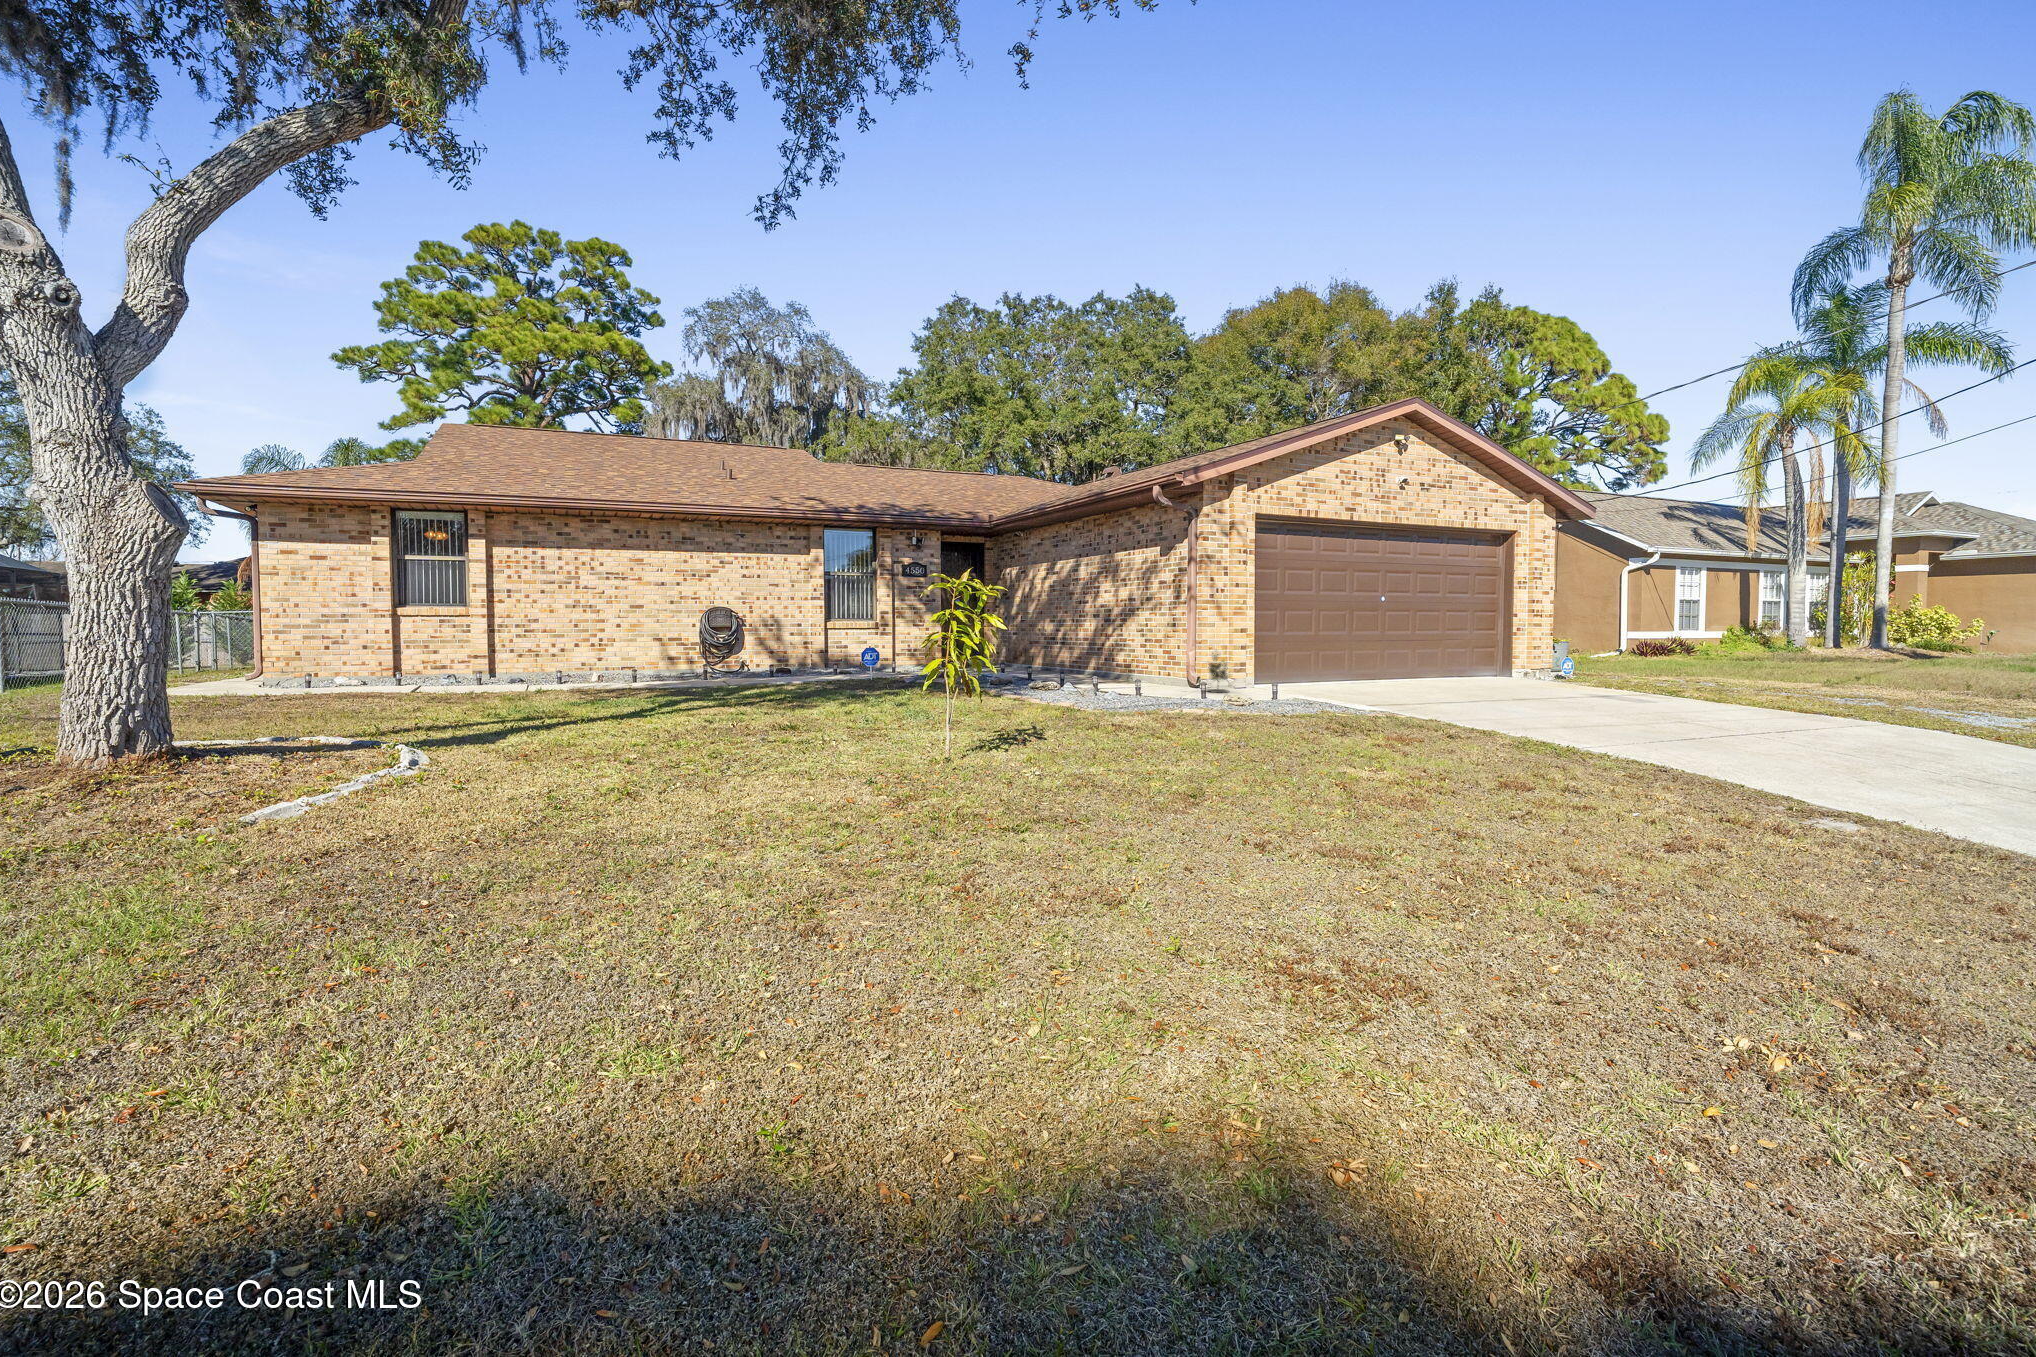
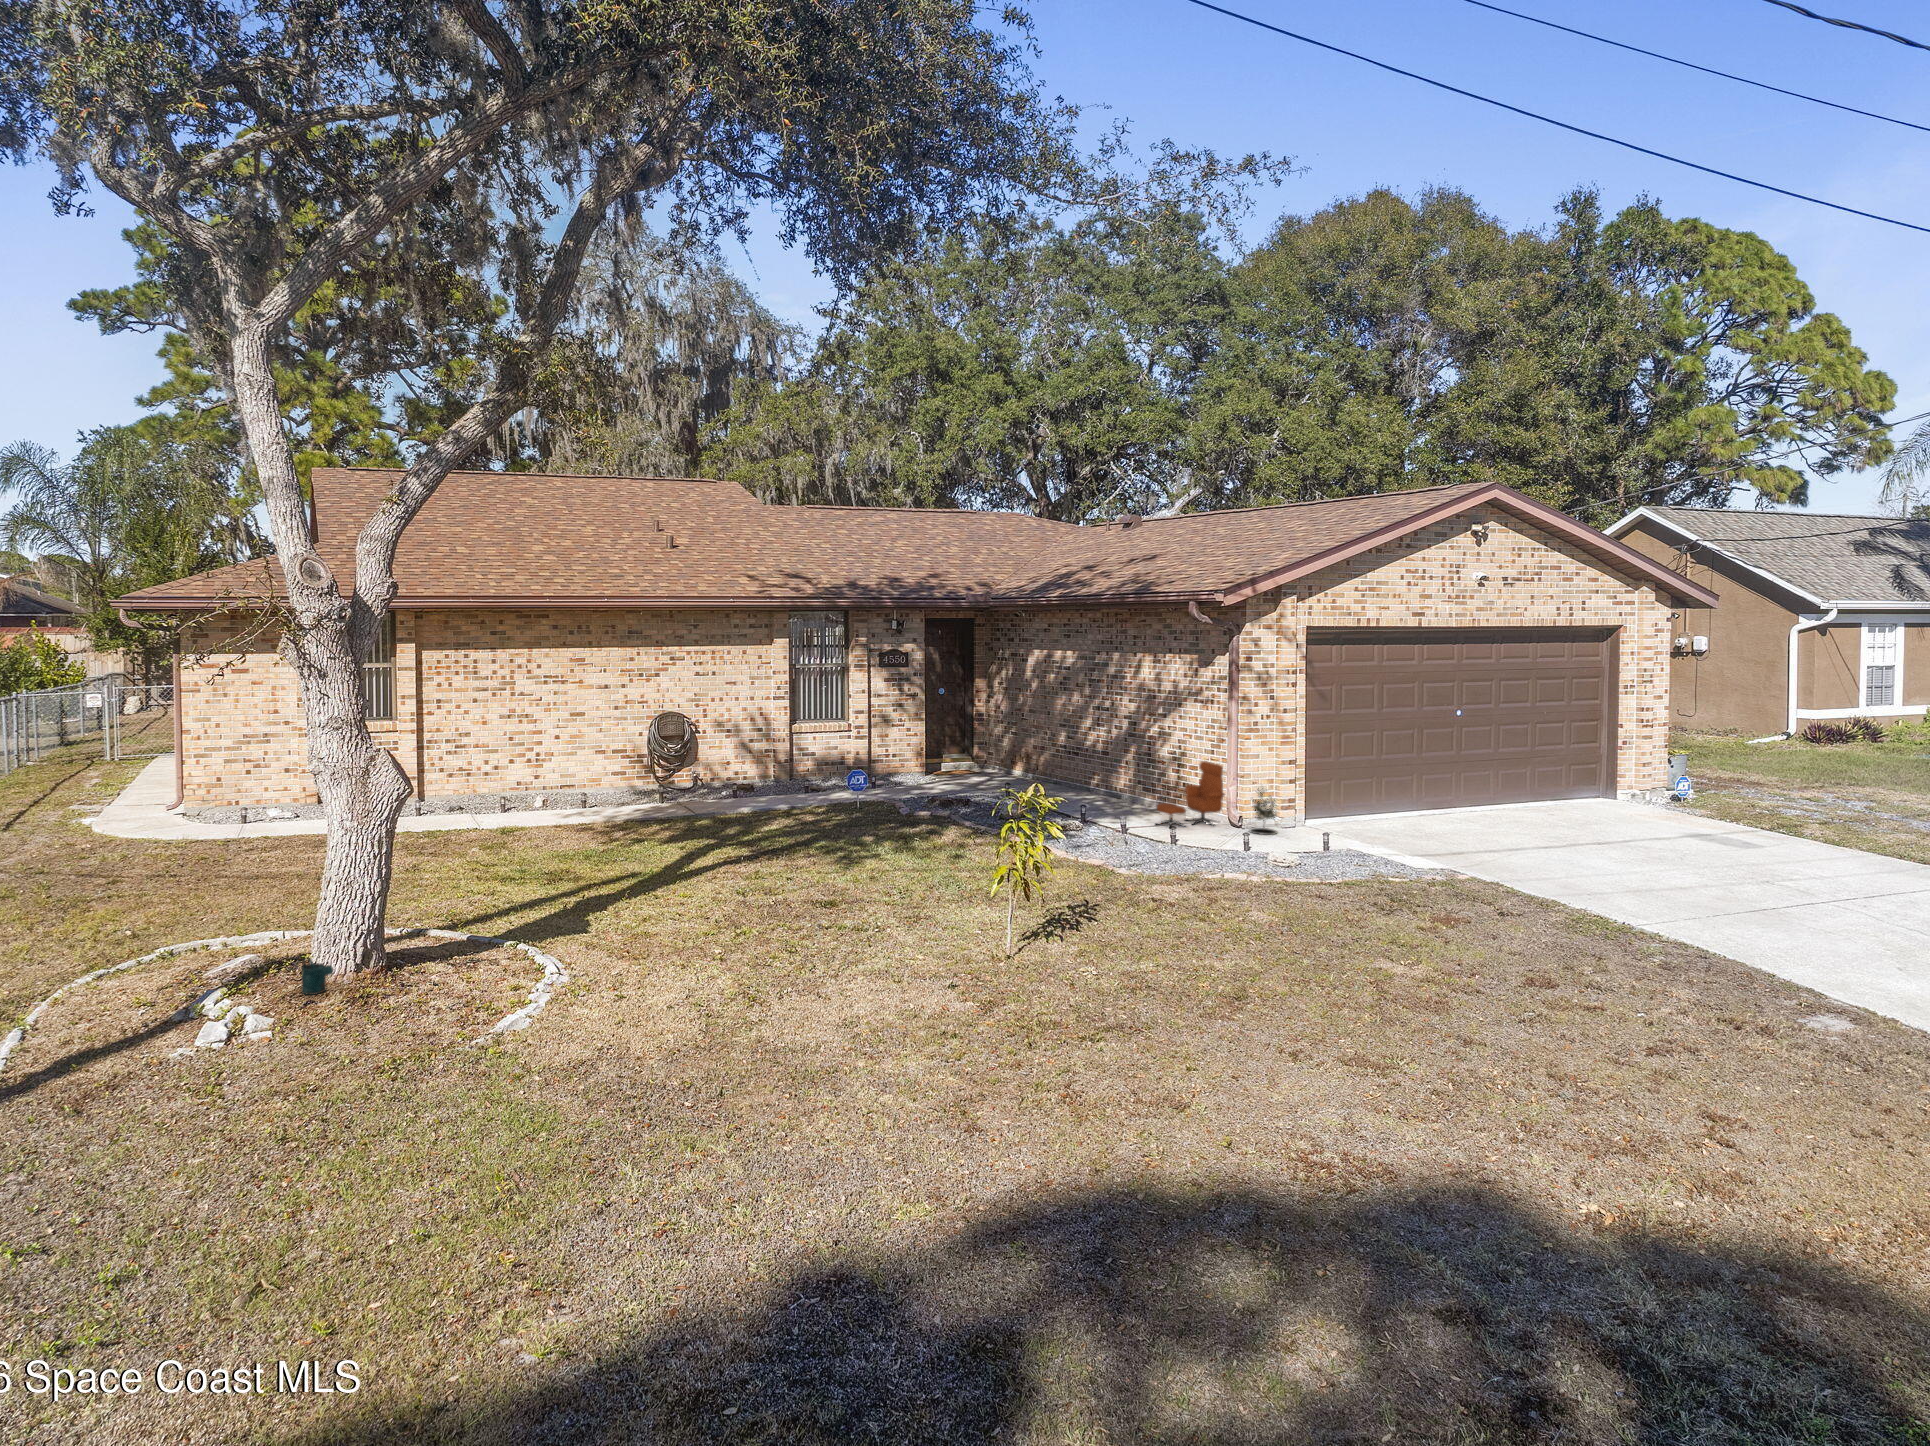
lounge chair: none [1122,634,1185,689] -> present [1156,761,1225,827]
watering can: none [116,756,155,796] -> present [301,958,333,995]

